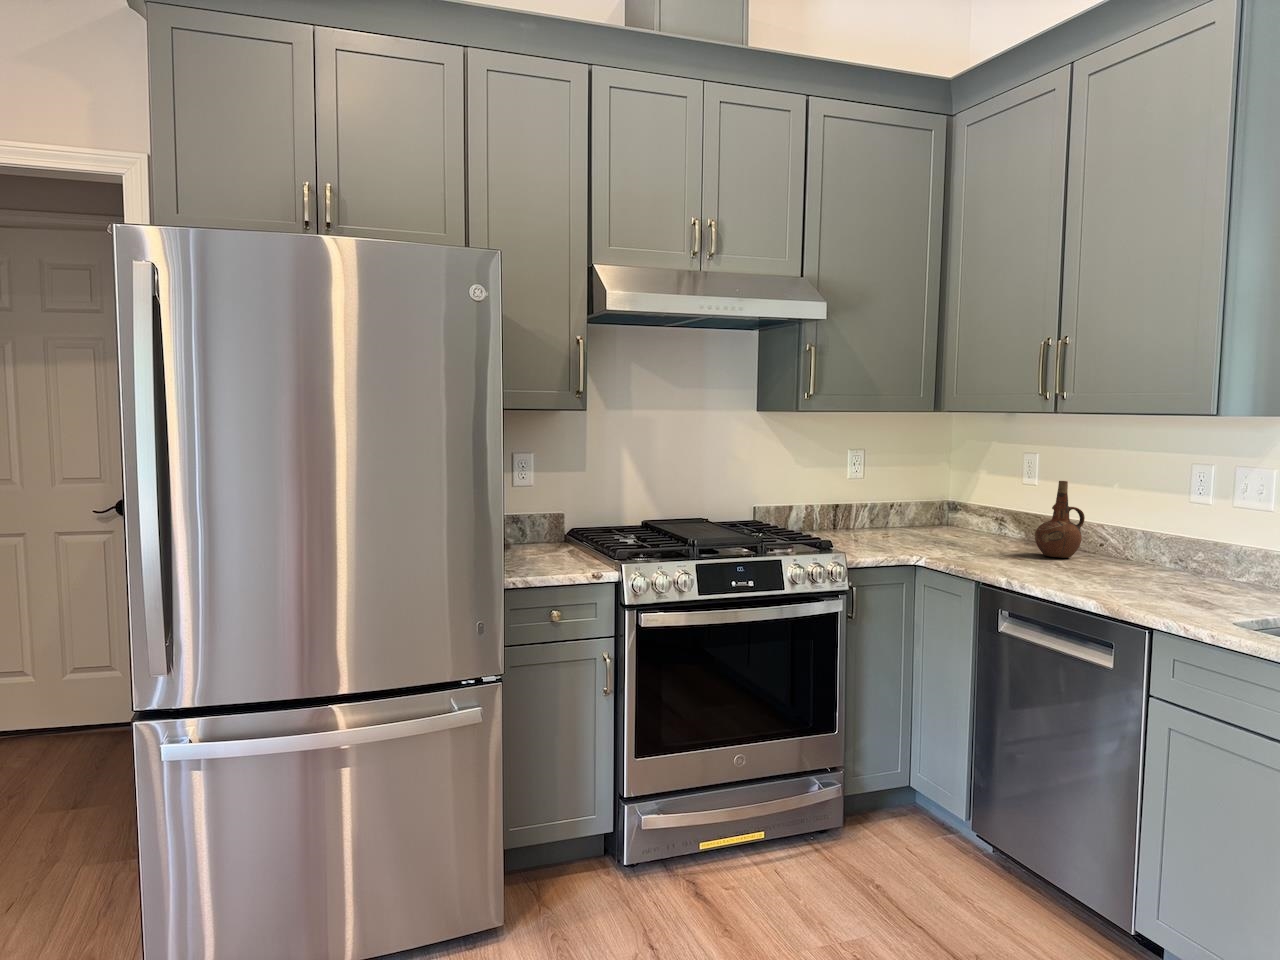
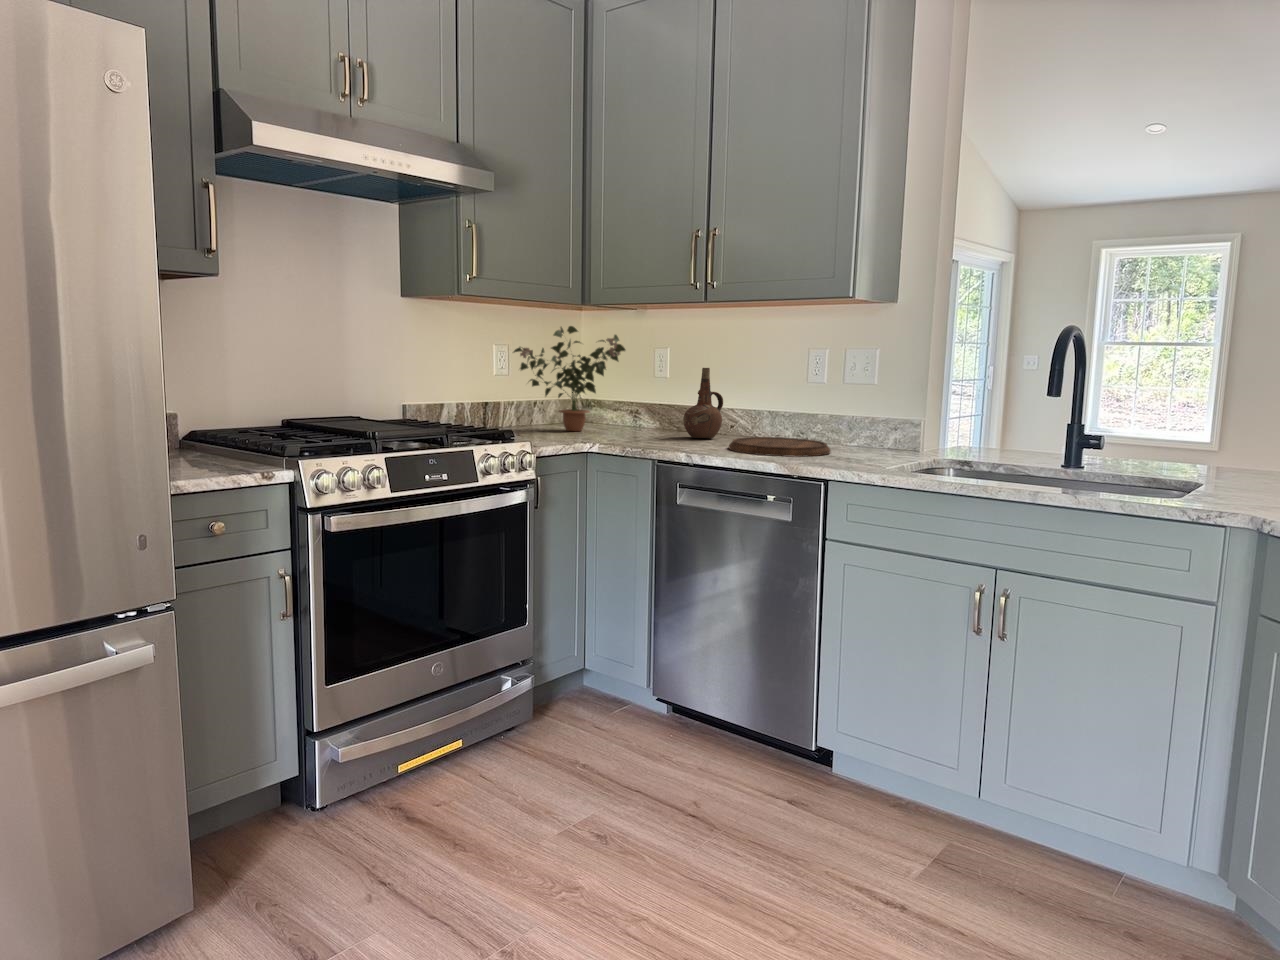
potted plant: none [864,433,980,539] -> present [514,326,625,431]
cutting board: none [1067,563,1198,595] -> present [729,437,830,457]

